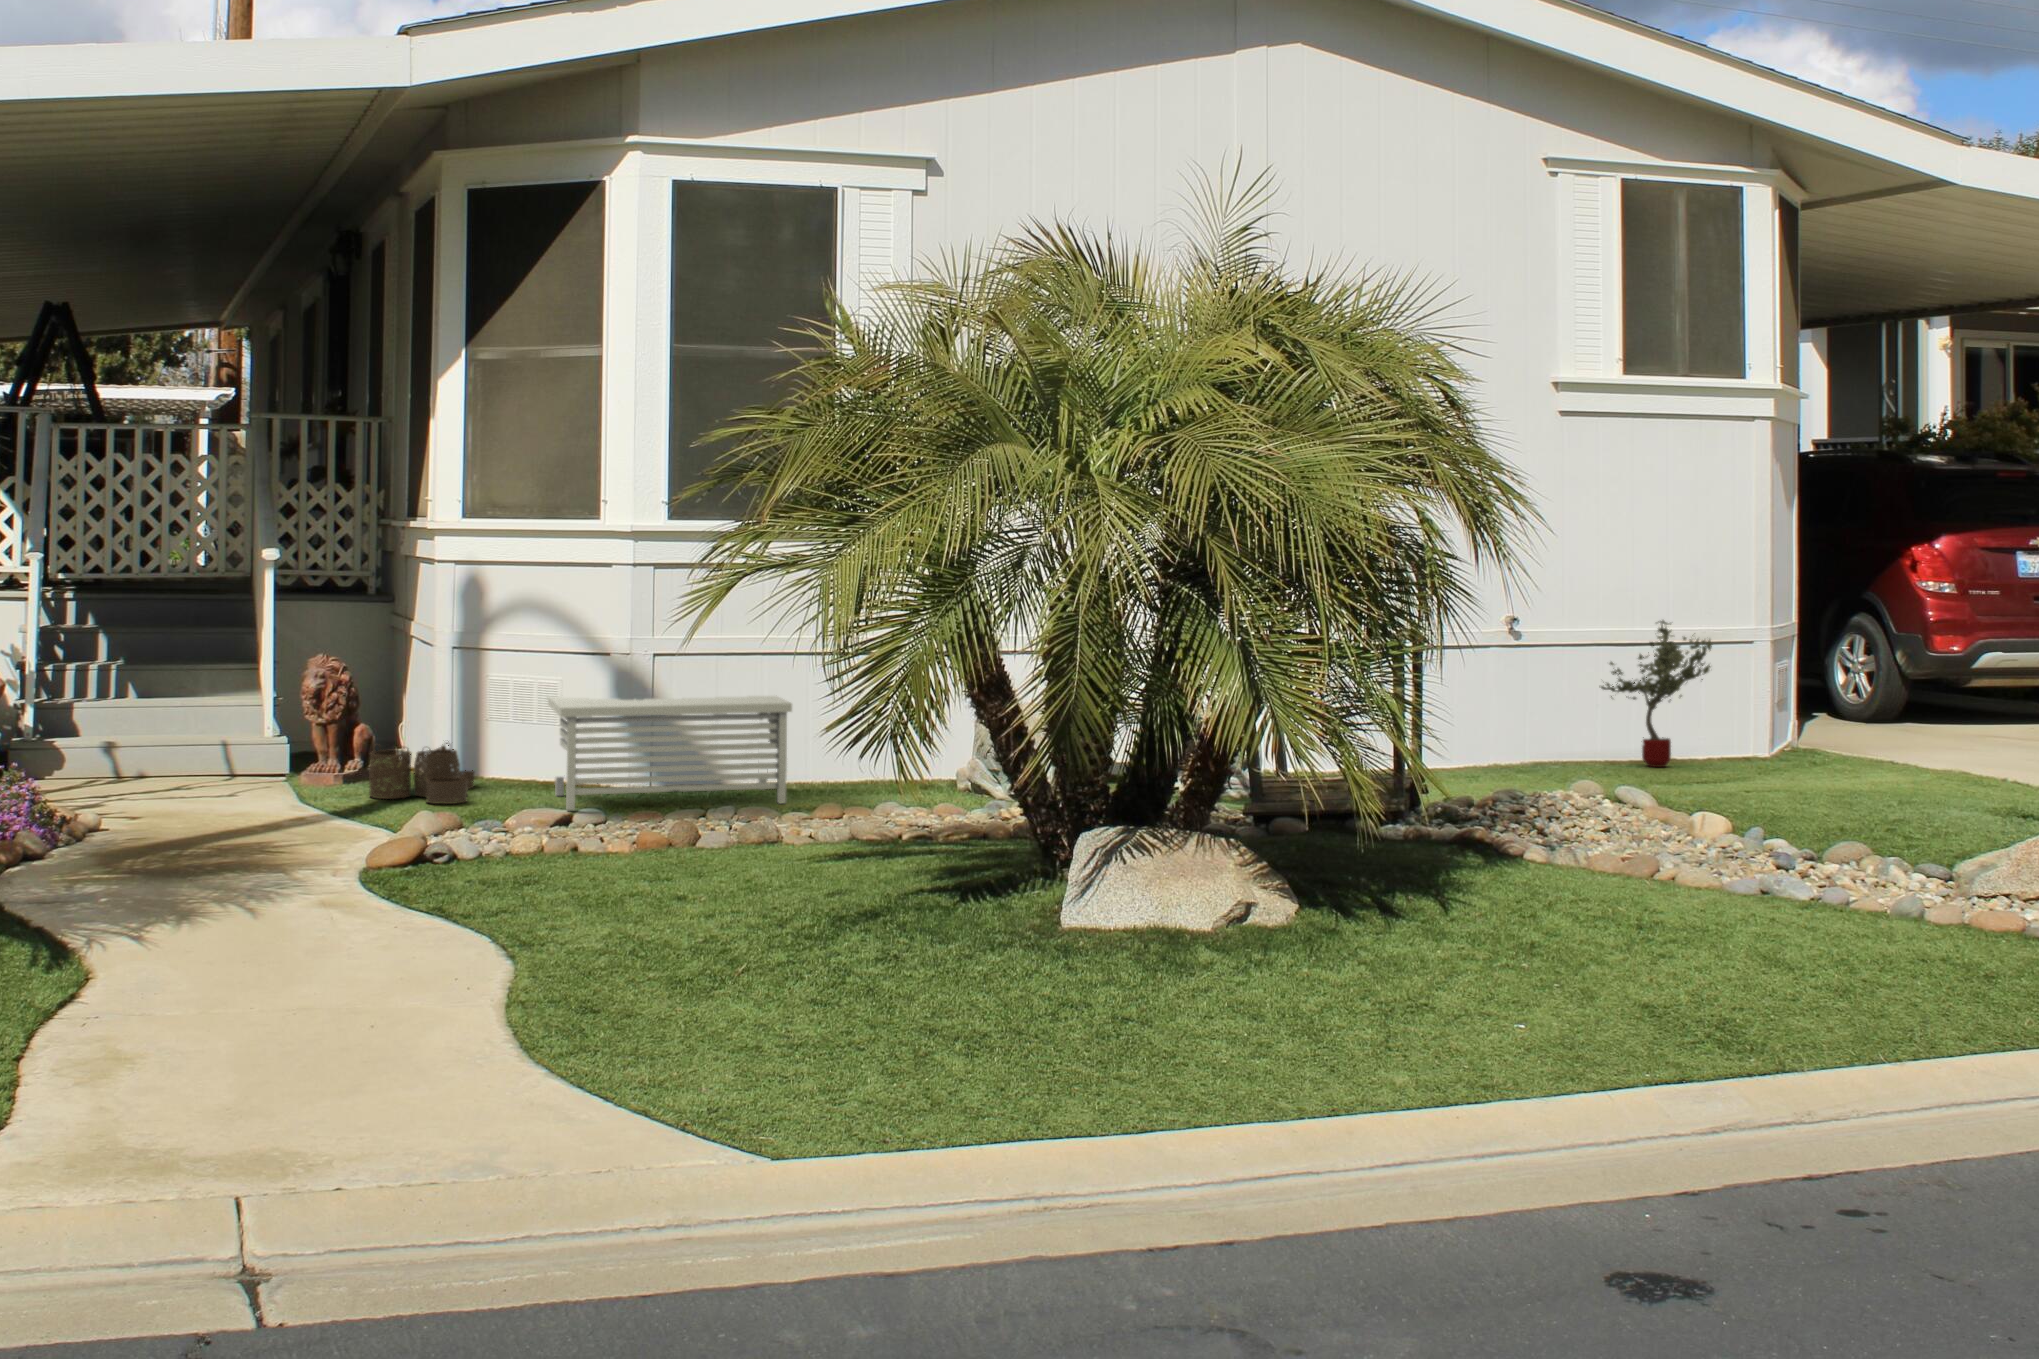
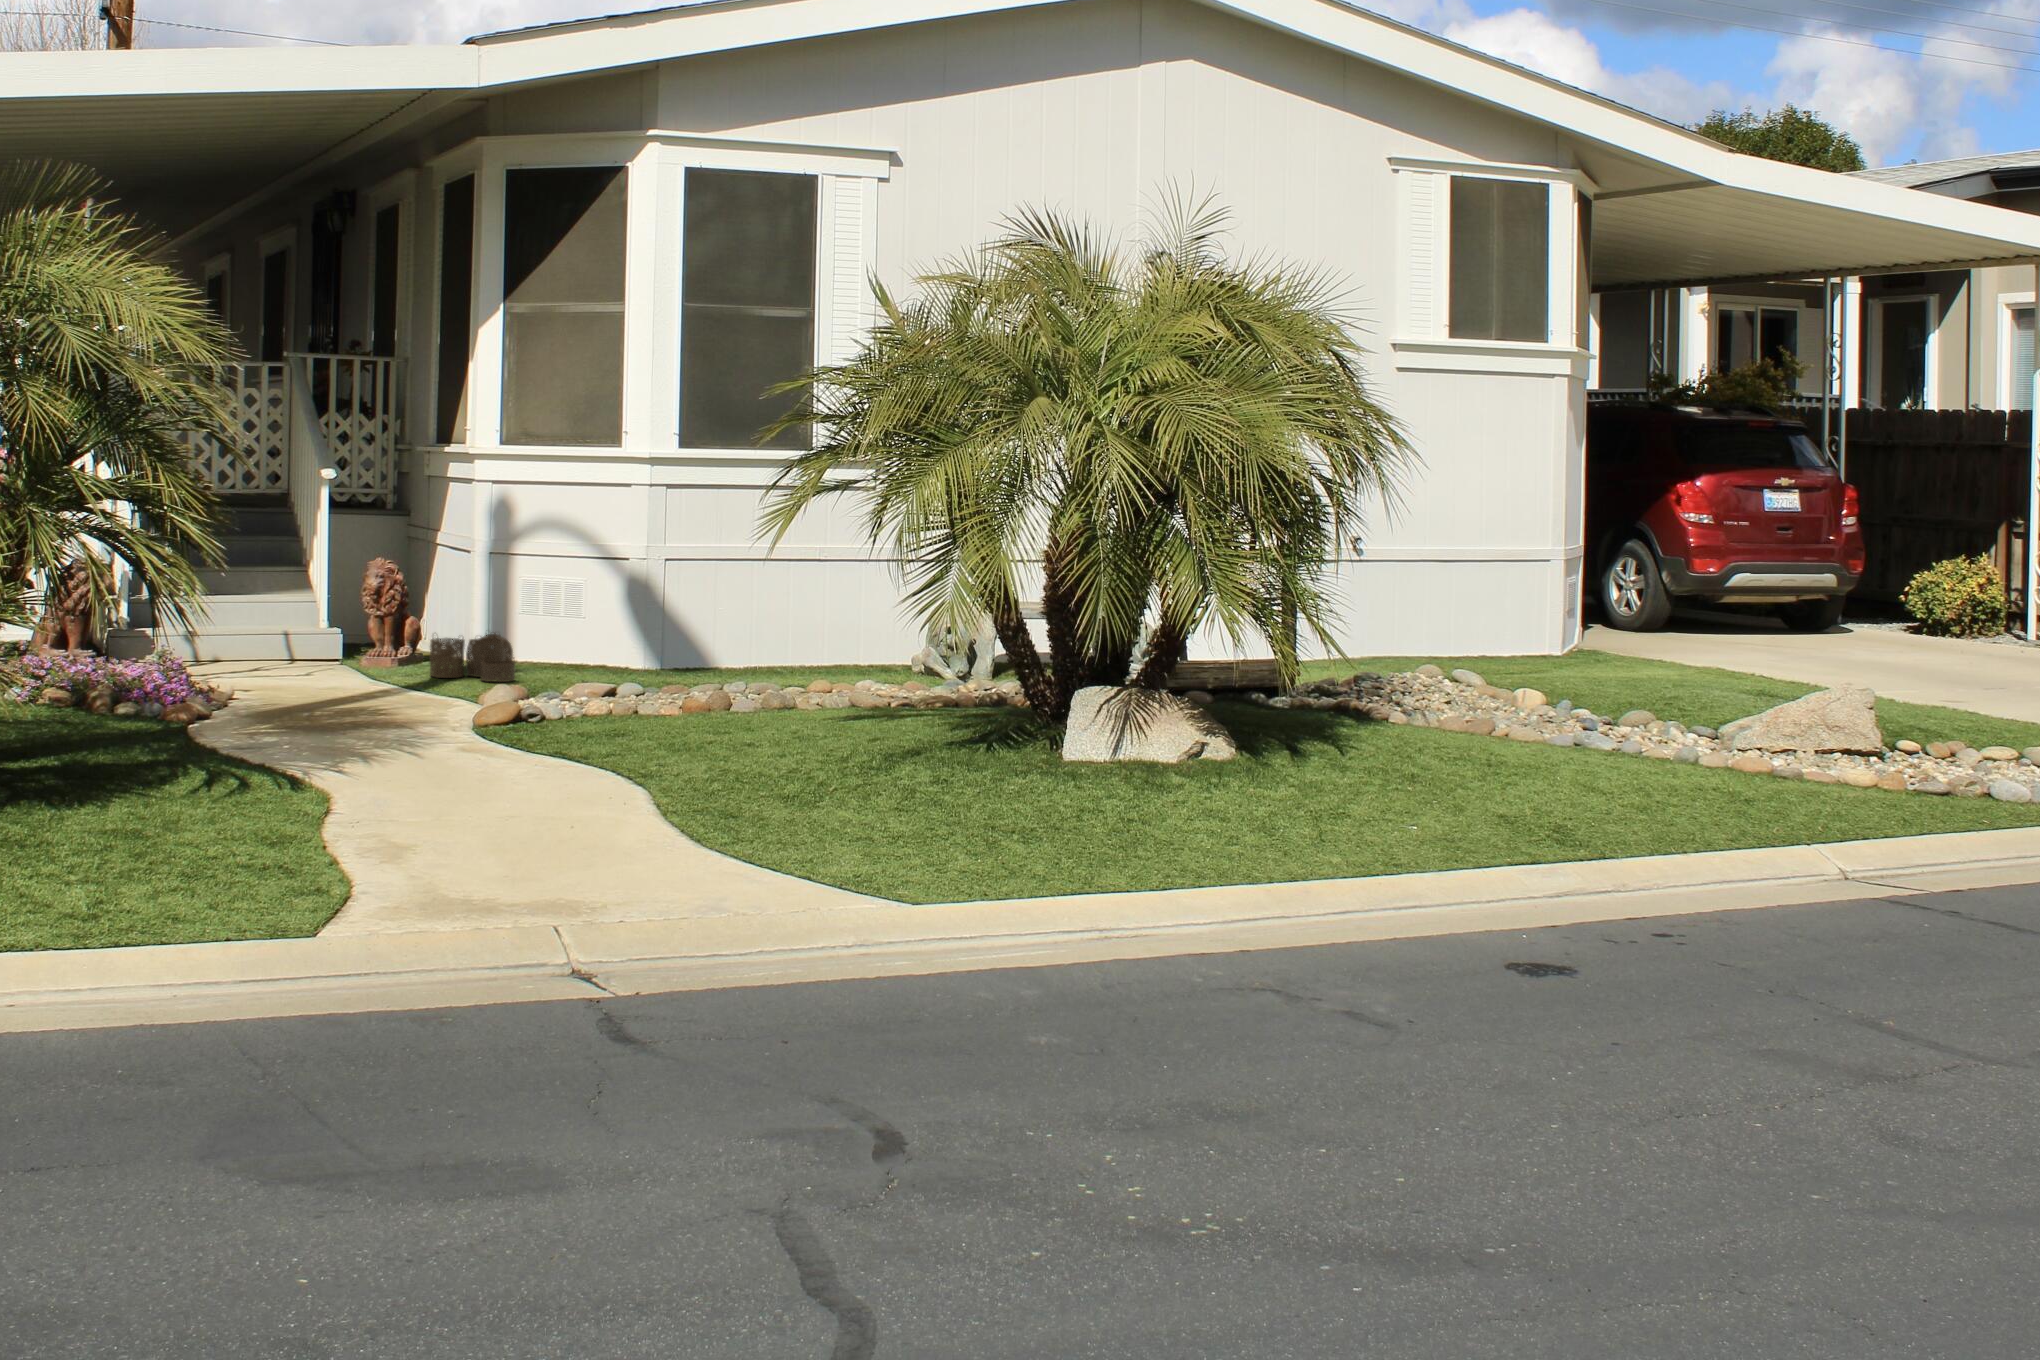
potted tree: present [1601,620,1712,767] -> none [1432,541,1524,662]
storage bench: present [547,696,792,810] -> none [578,593,786,687]

